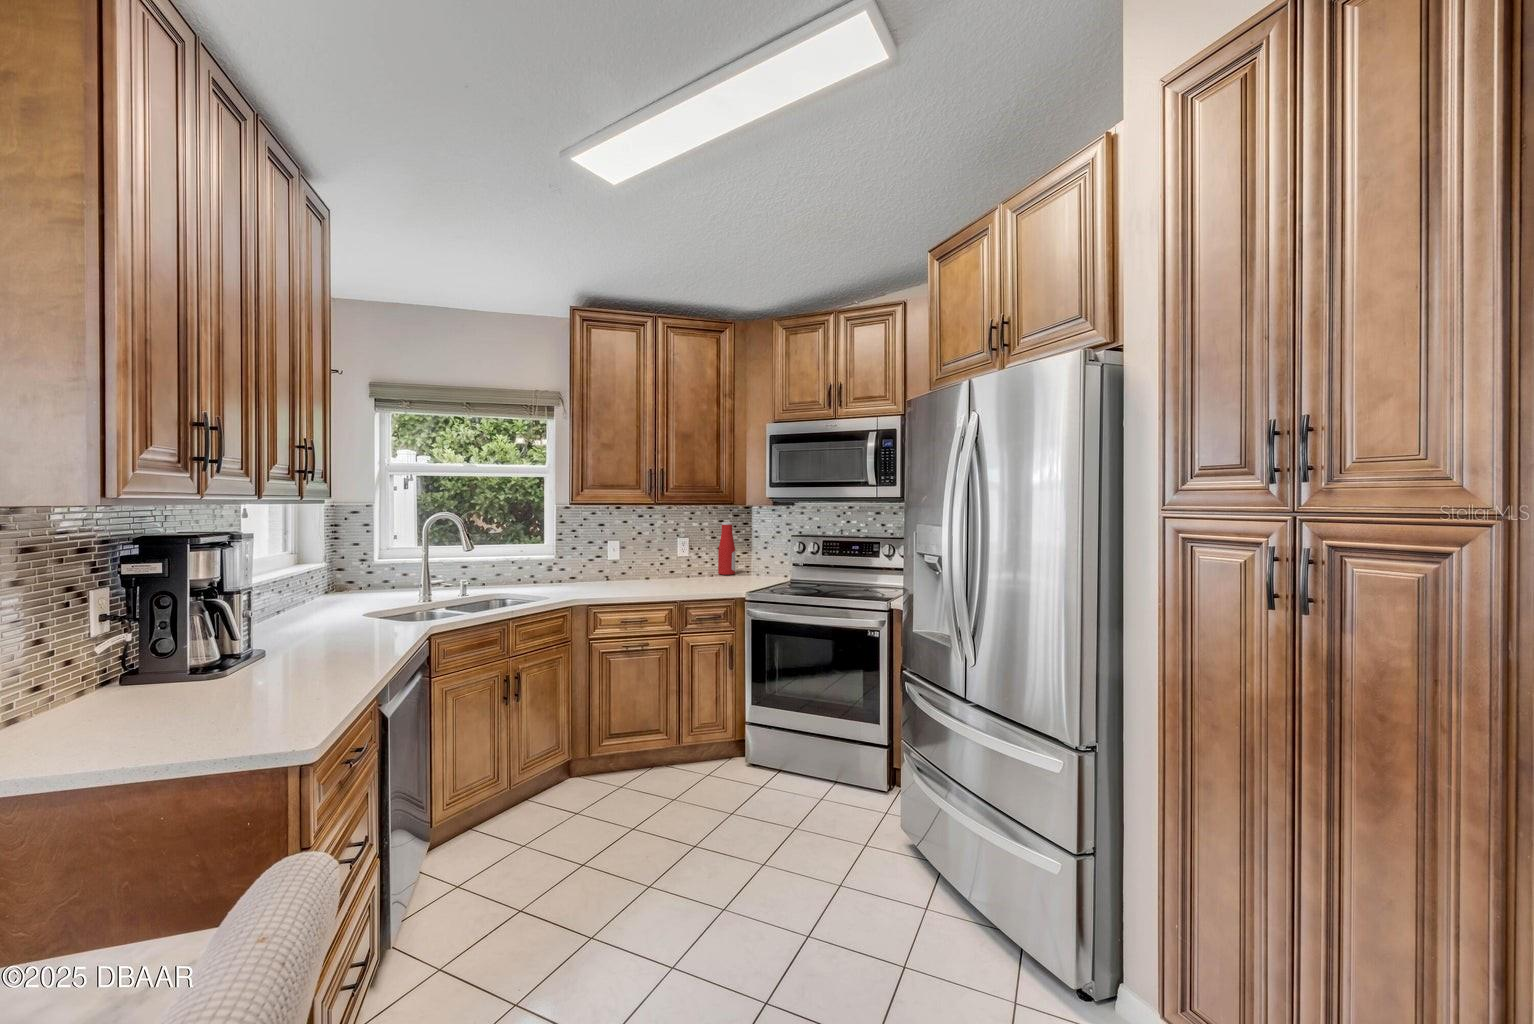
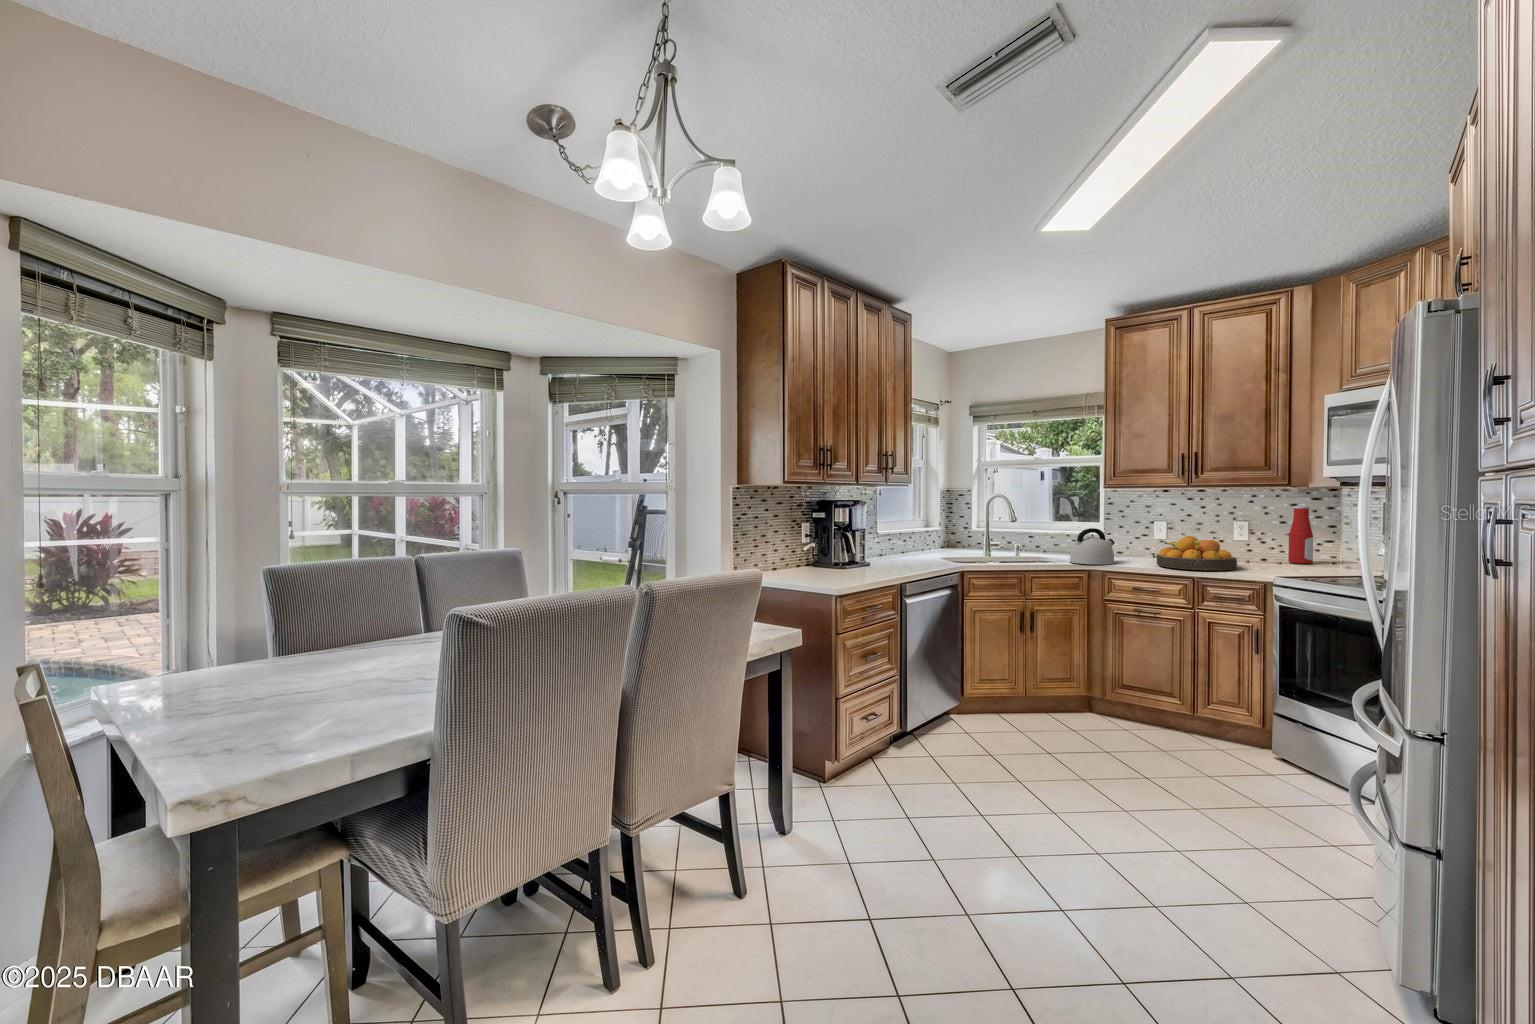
kettle: none [543,554,593,599] -> present [1070,528,1115,565]
fruit bowl: none [633,556,703,593] -> present [1157,536,1237,570]

